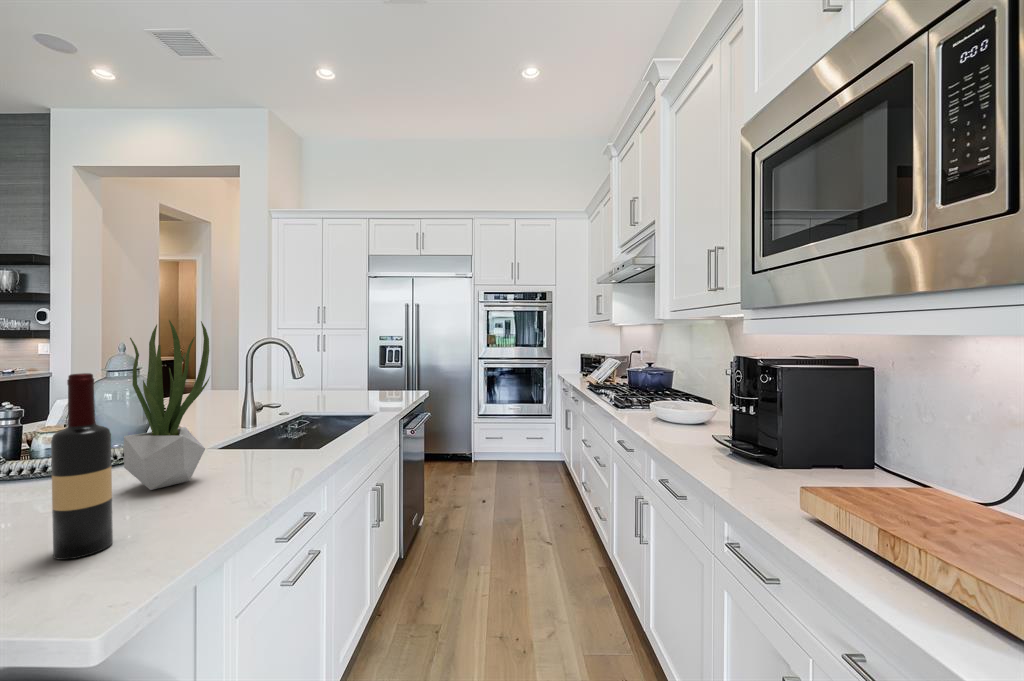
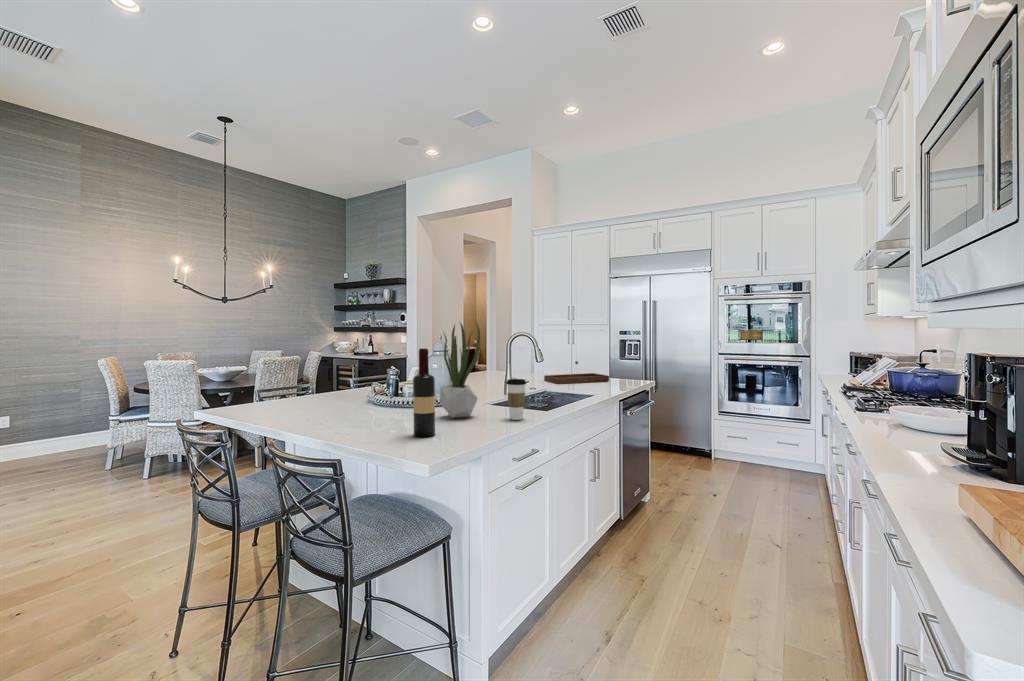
tray: none [296,373,380,403] -> present [544,361,609,384]
coffee cup: none [261,411,296,476] -> present [506,379,526,420]

